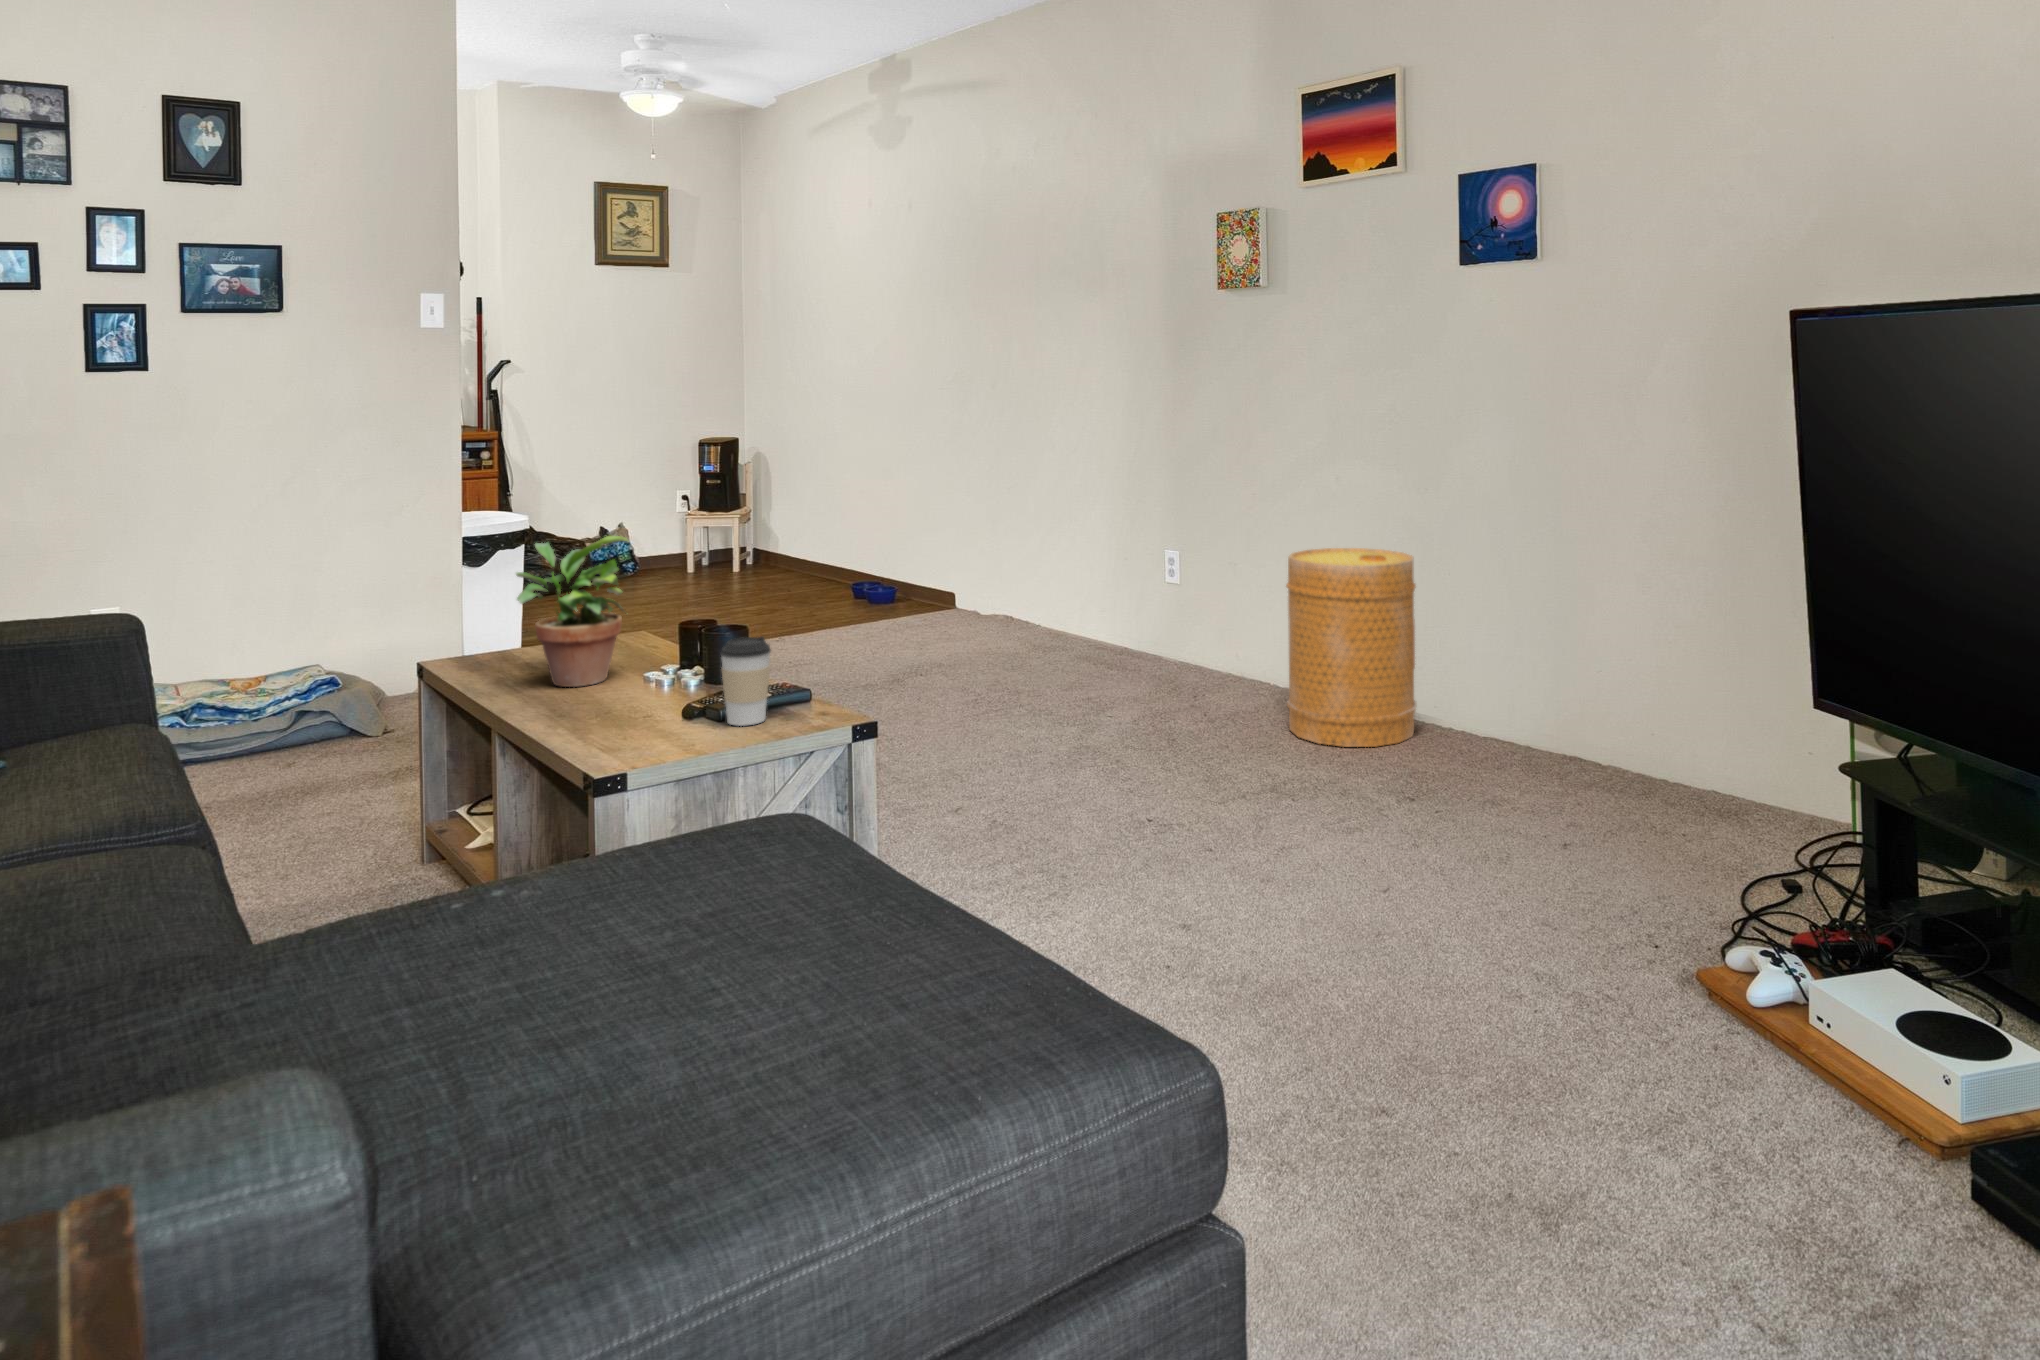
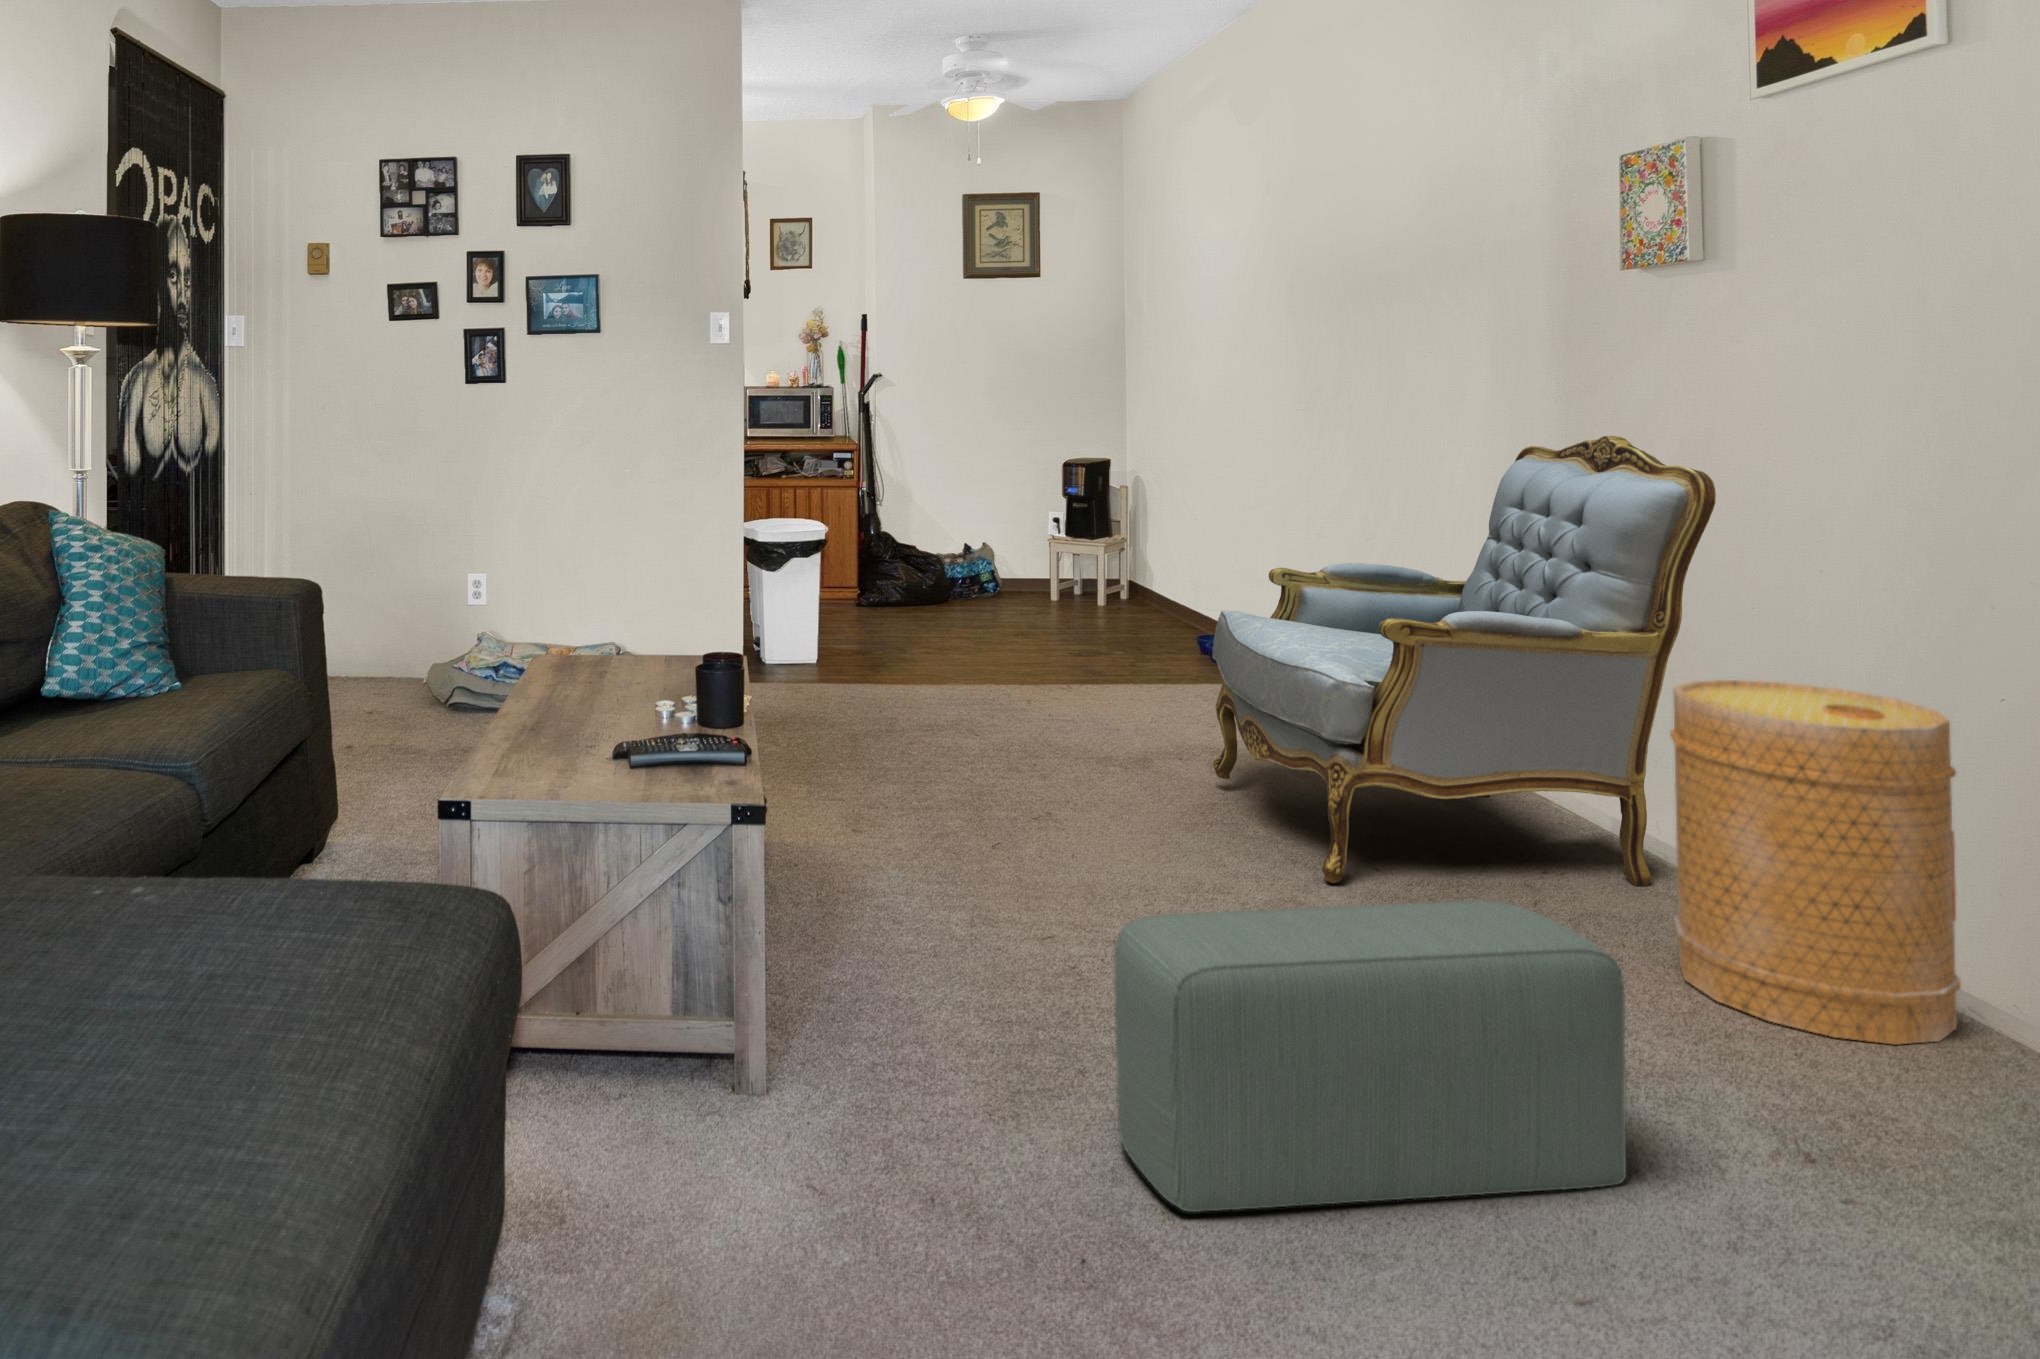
armchair: none [959,402,1279,731] -> present [1213,436,1716,887]
potted plant: present [516,536,629,687] -> none [554,558,667,711]
coffee cup: present [721,637,771,726] -> none [647,688,703,788]
pouf: none [1099,692,1346,926] -> present [1114,901,1626,1212]

